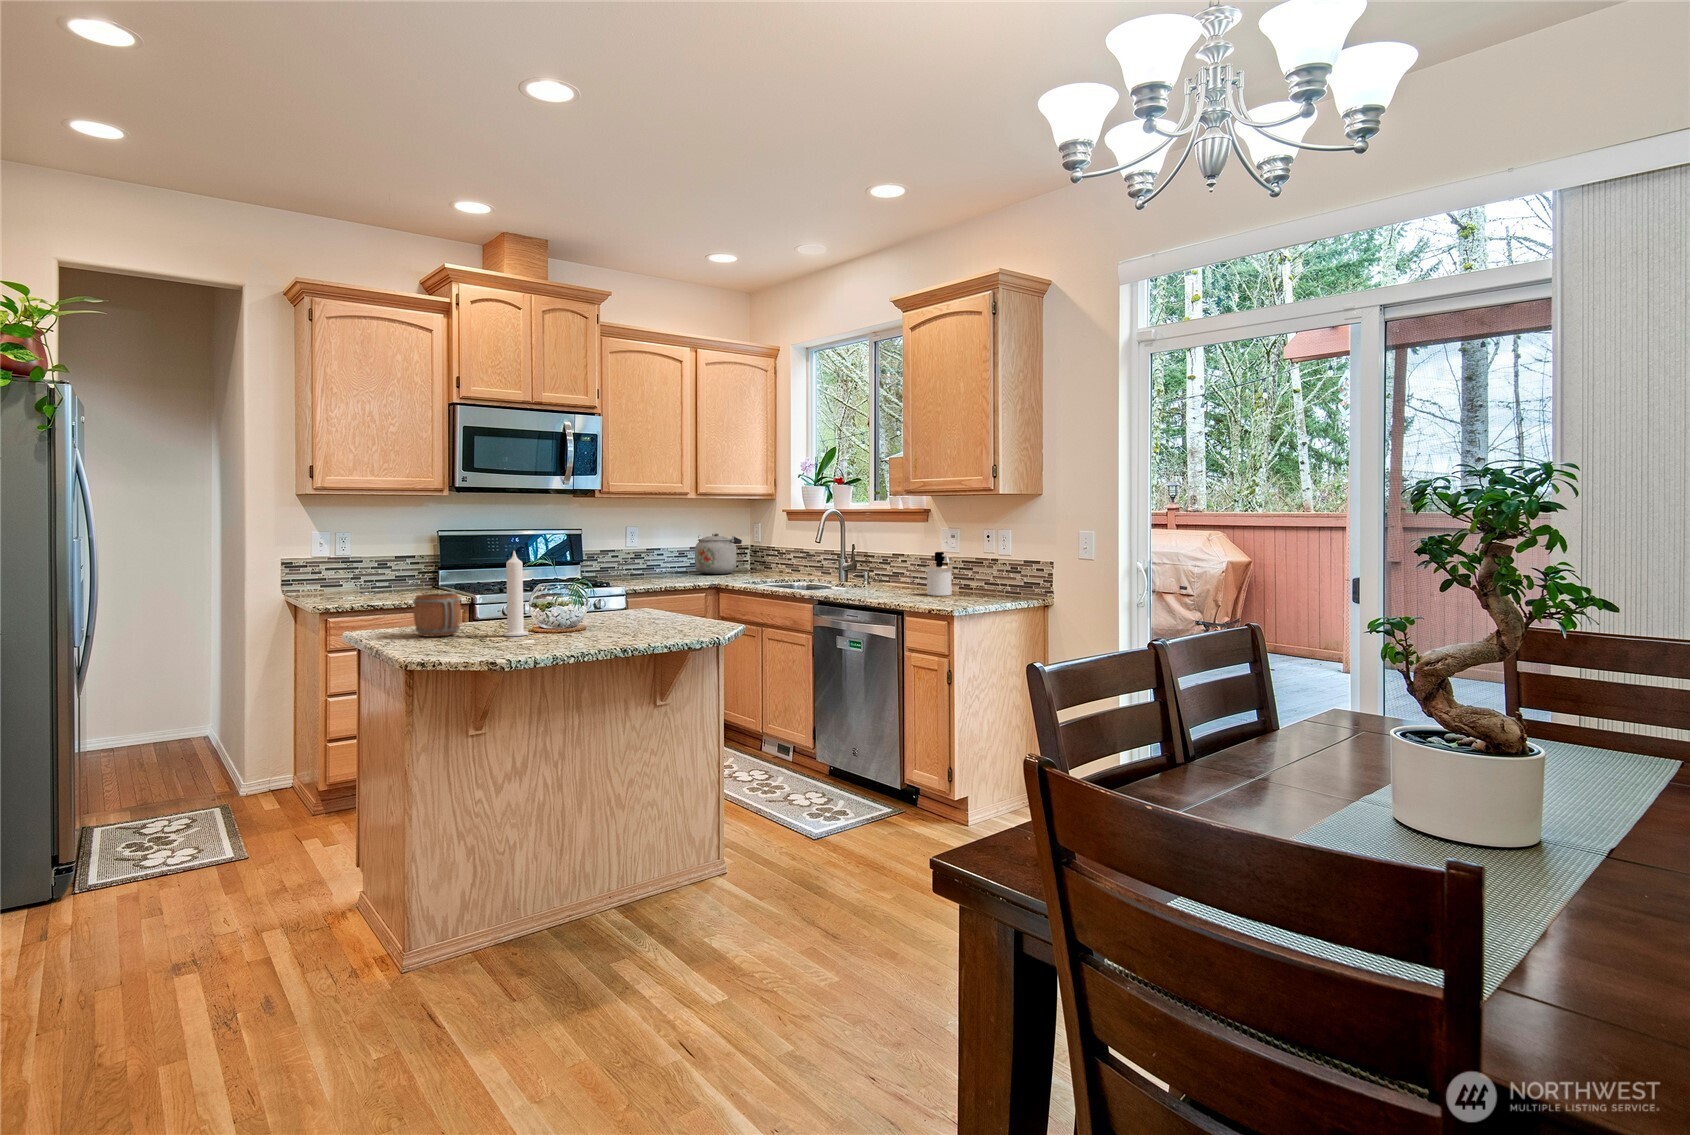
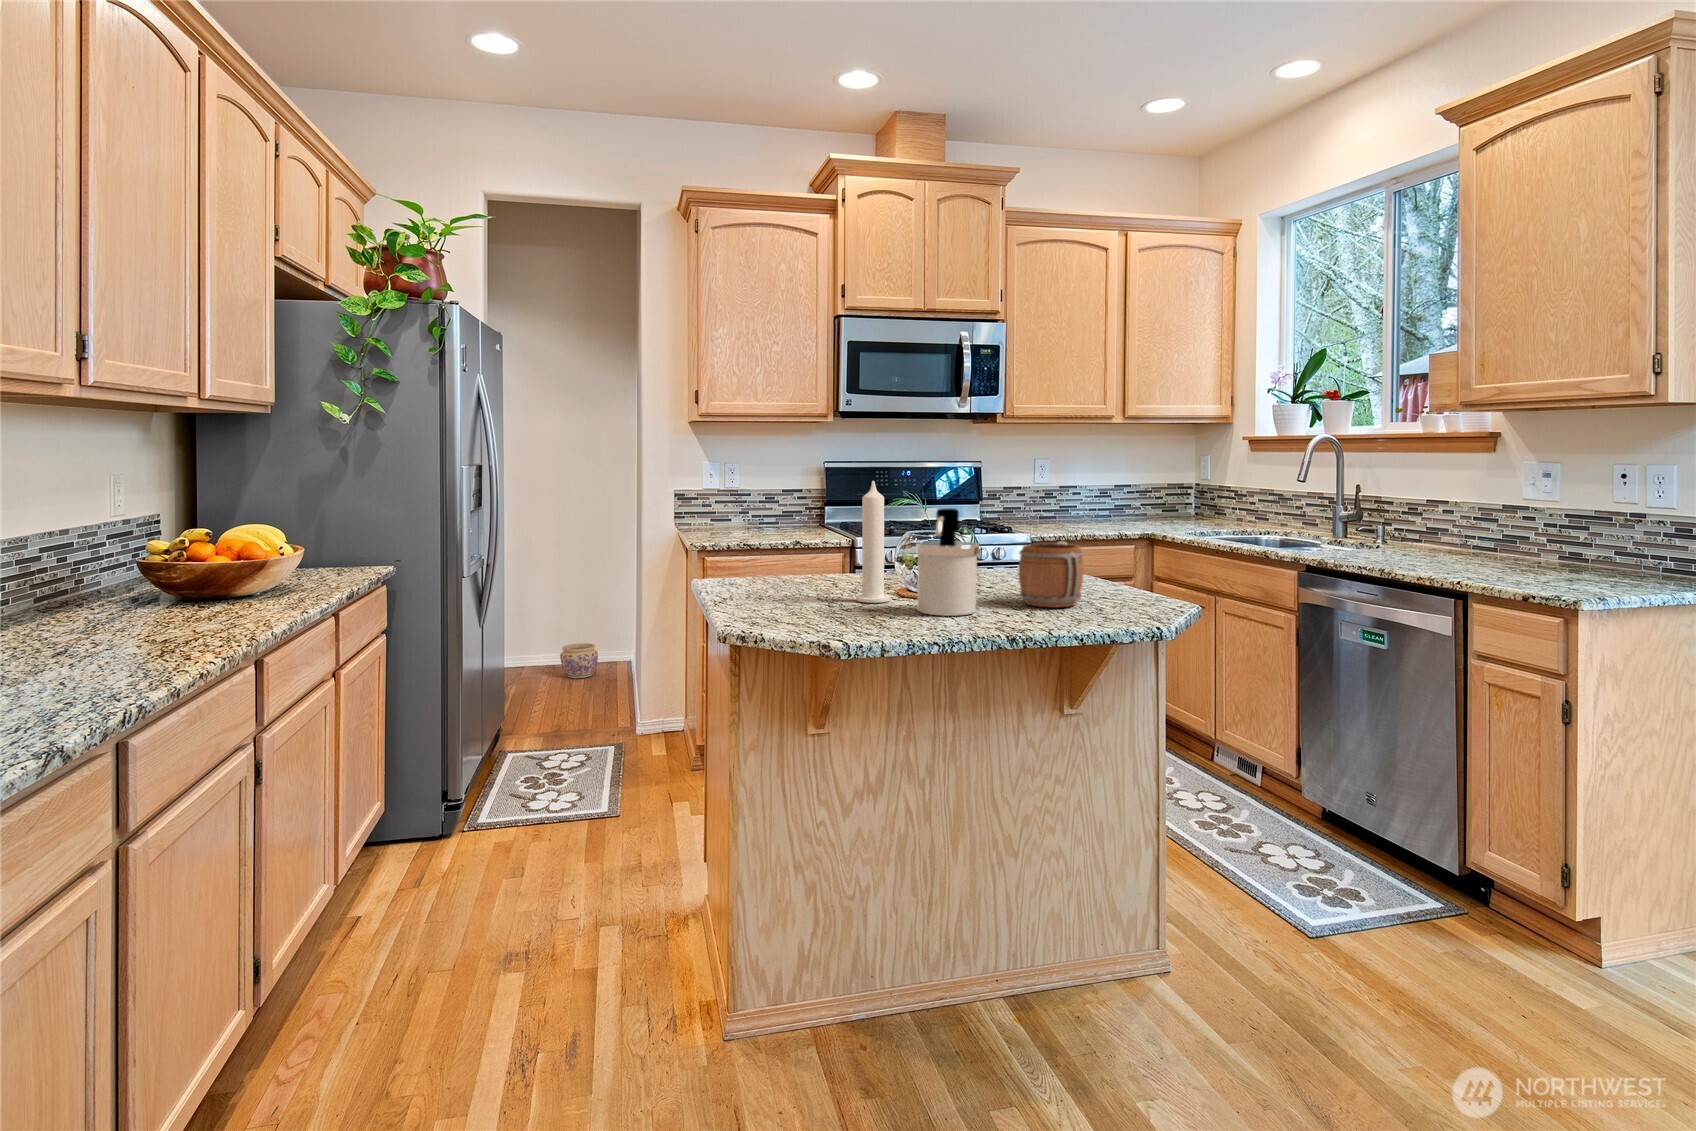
kettle: present [695,533,742,574] -> none [1112,469,1183,521]
soap dispenser: present [926,552,953,596] -> present [916,508,979,616]
mug: present [413,592,461,637] -> present [1019,542,1084,607]
planter: none [122,716,170,754] -> present [560,643,598,679]

